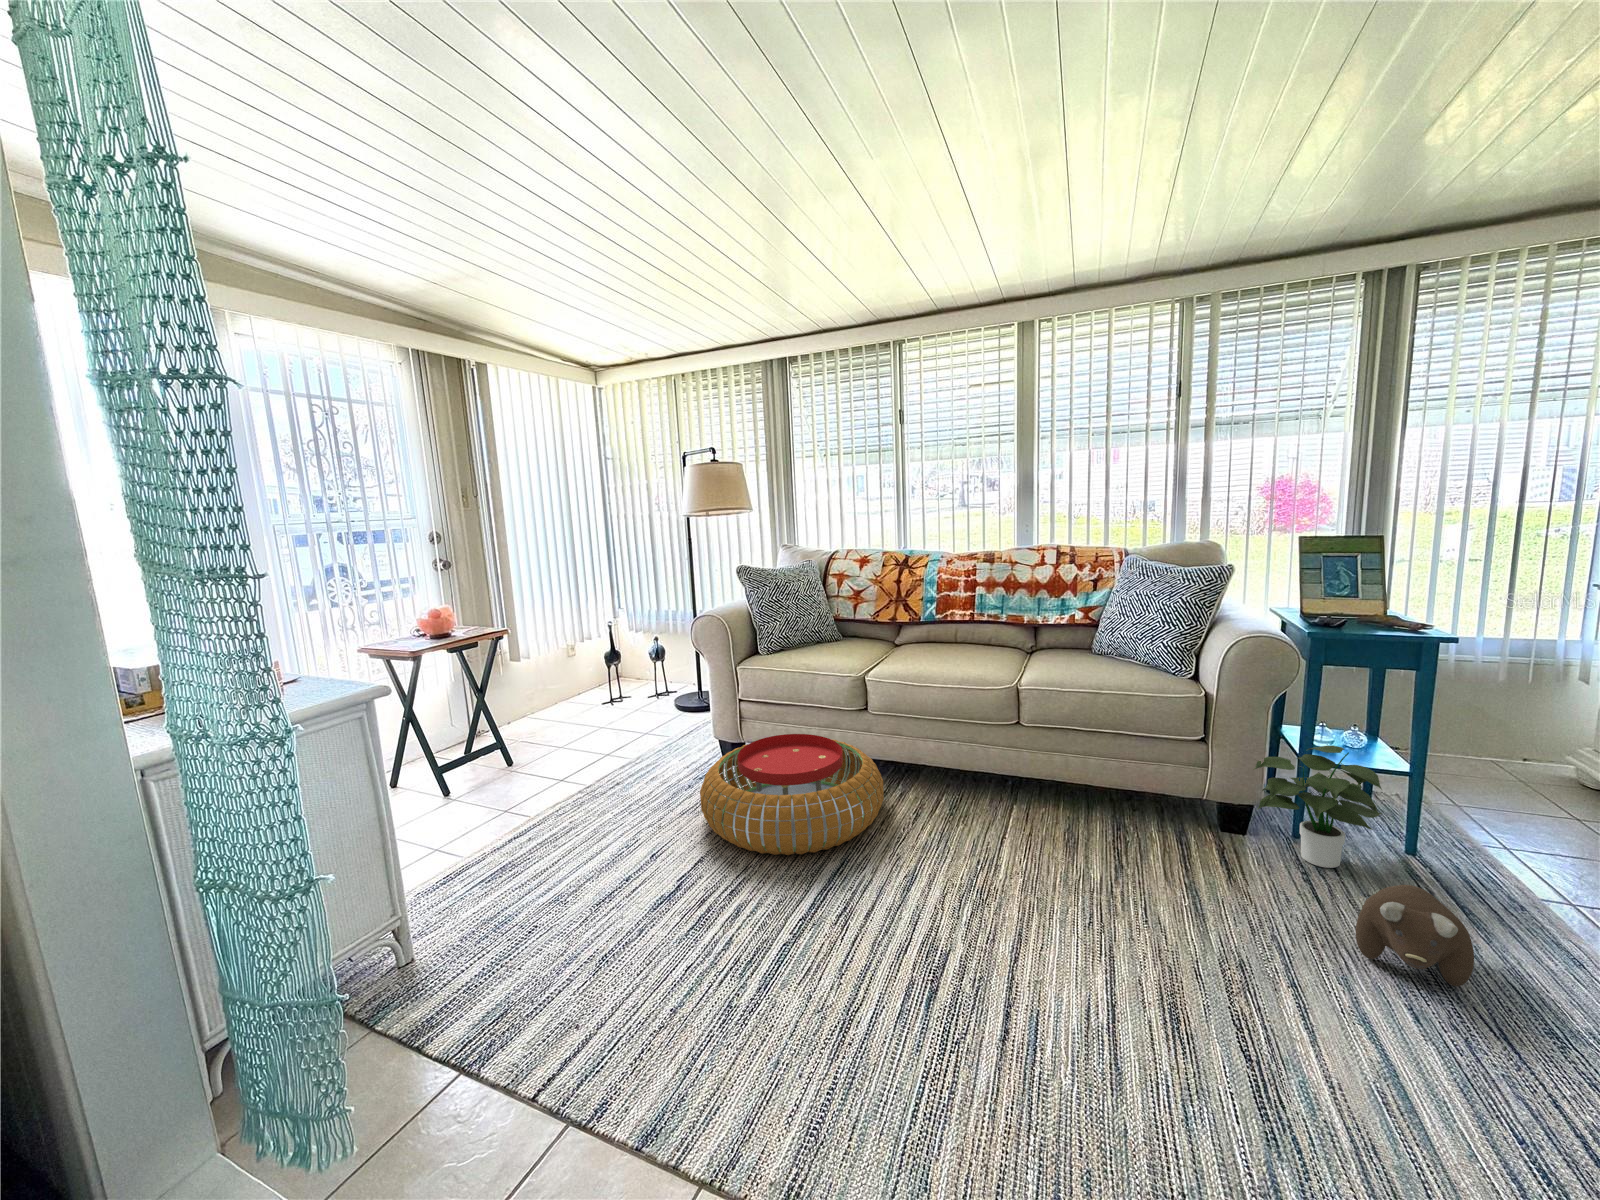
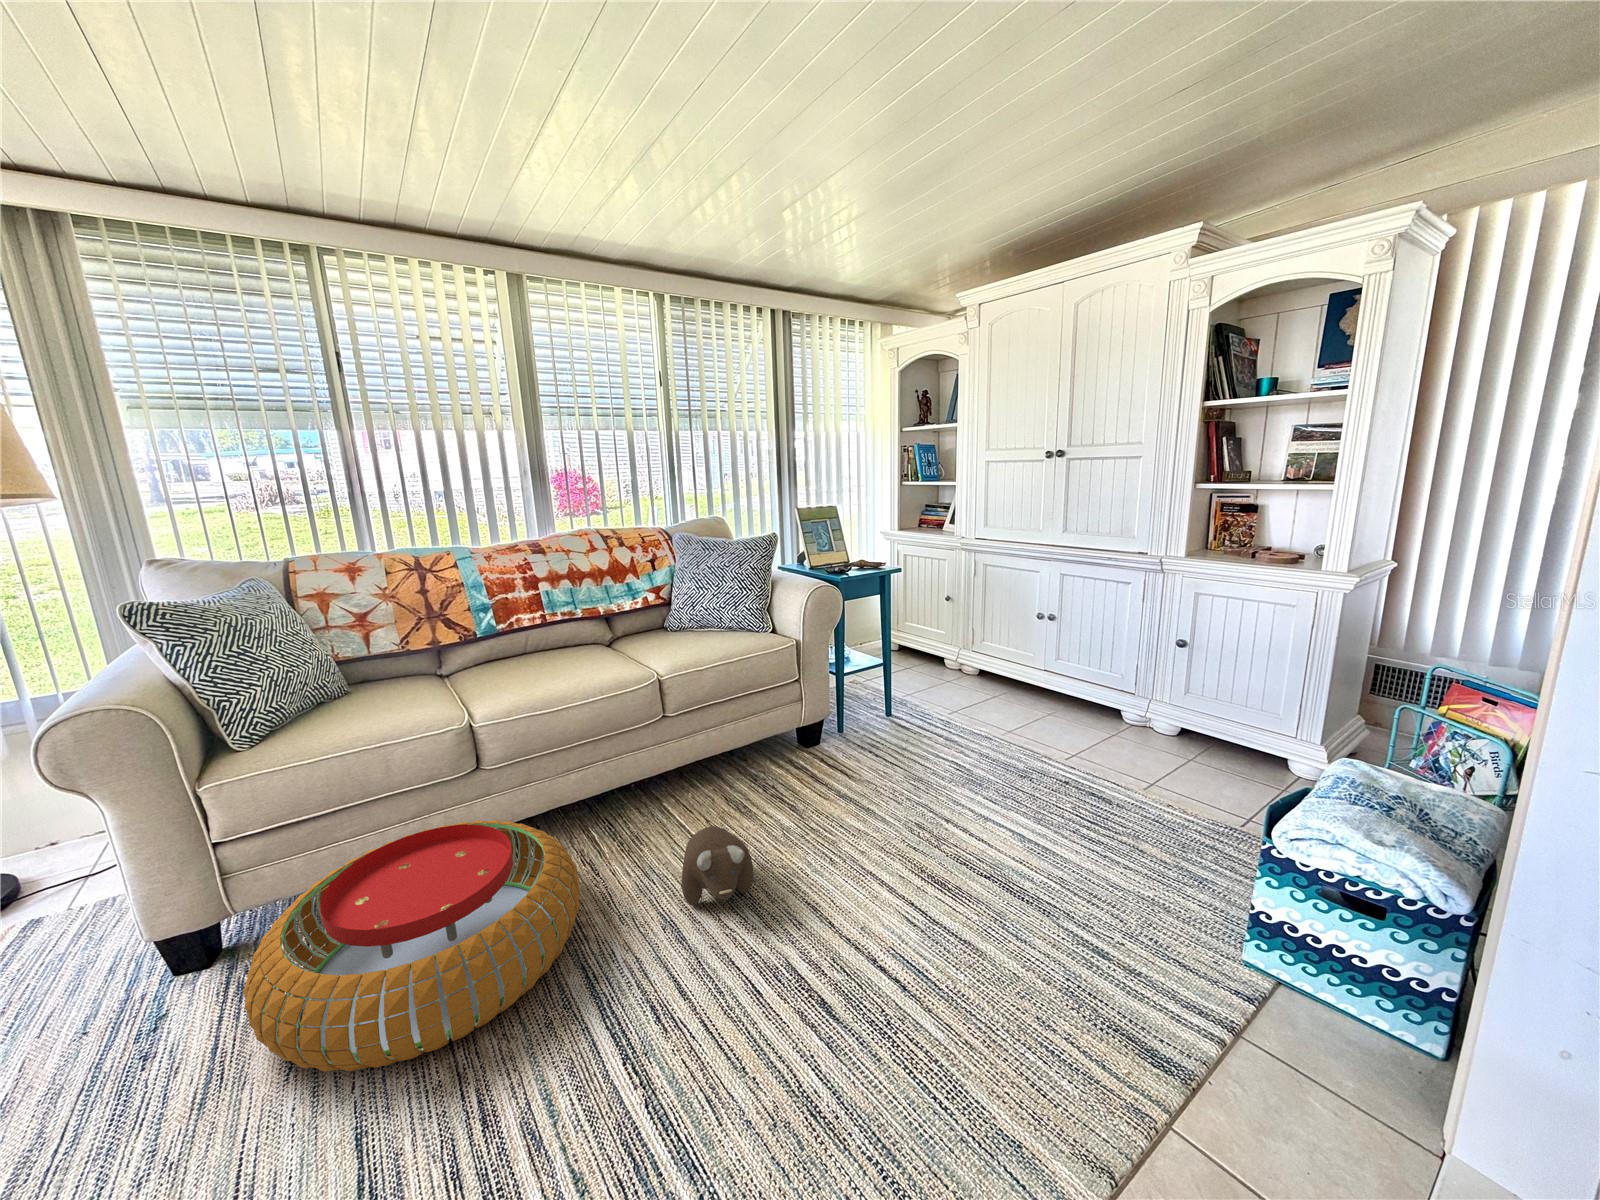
potted plant: present [1254,746,1382,868] -> none [832,658,902,743]
plush toy: present [1356,885,1474,986] -> present [682,826,753,906]

